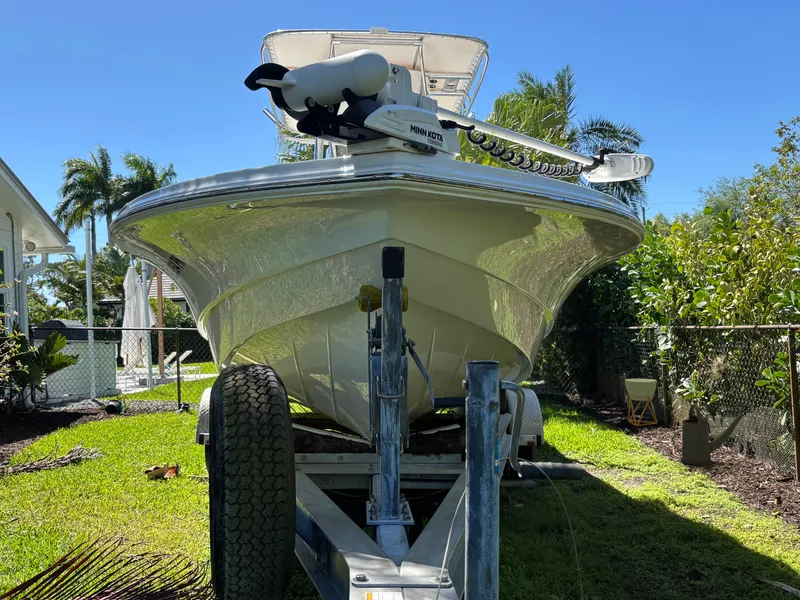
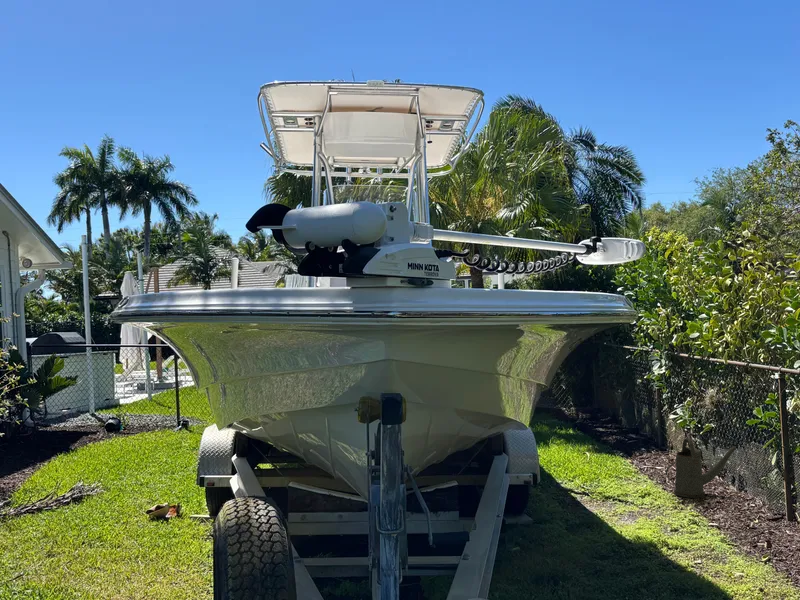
planter: present [625,379,657,426] -> none [621,399,653,447]

